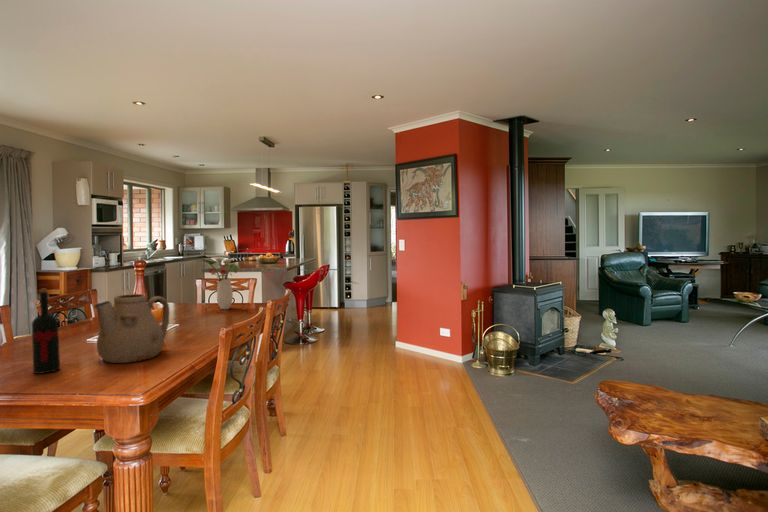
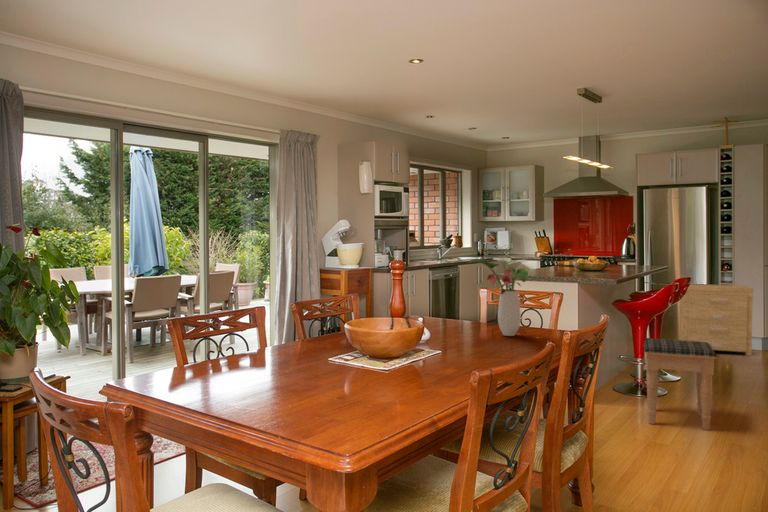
side table: none [322,269,361,312] -> present [679,284,753,356]
wine bottle: present [32,288,60,374] -> none [242,290,270,402]
teapot: present [94,294,169,363] -> none [309,305,410,404]
footstool: none [304,303,345,357] -> present [644,338,717,430]

